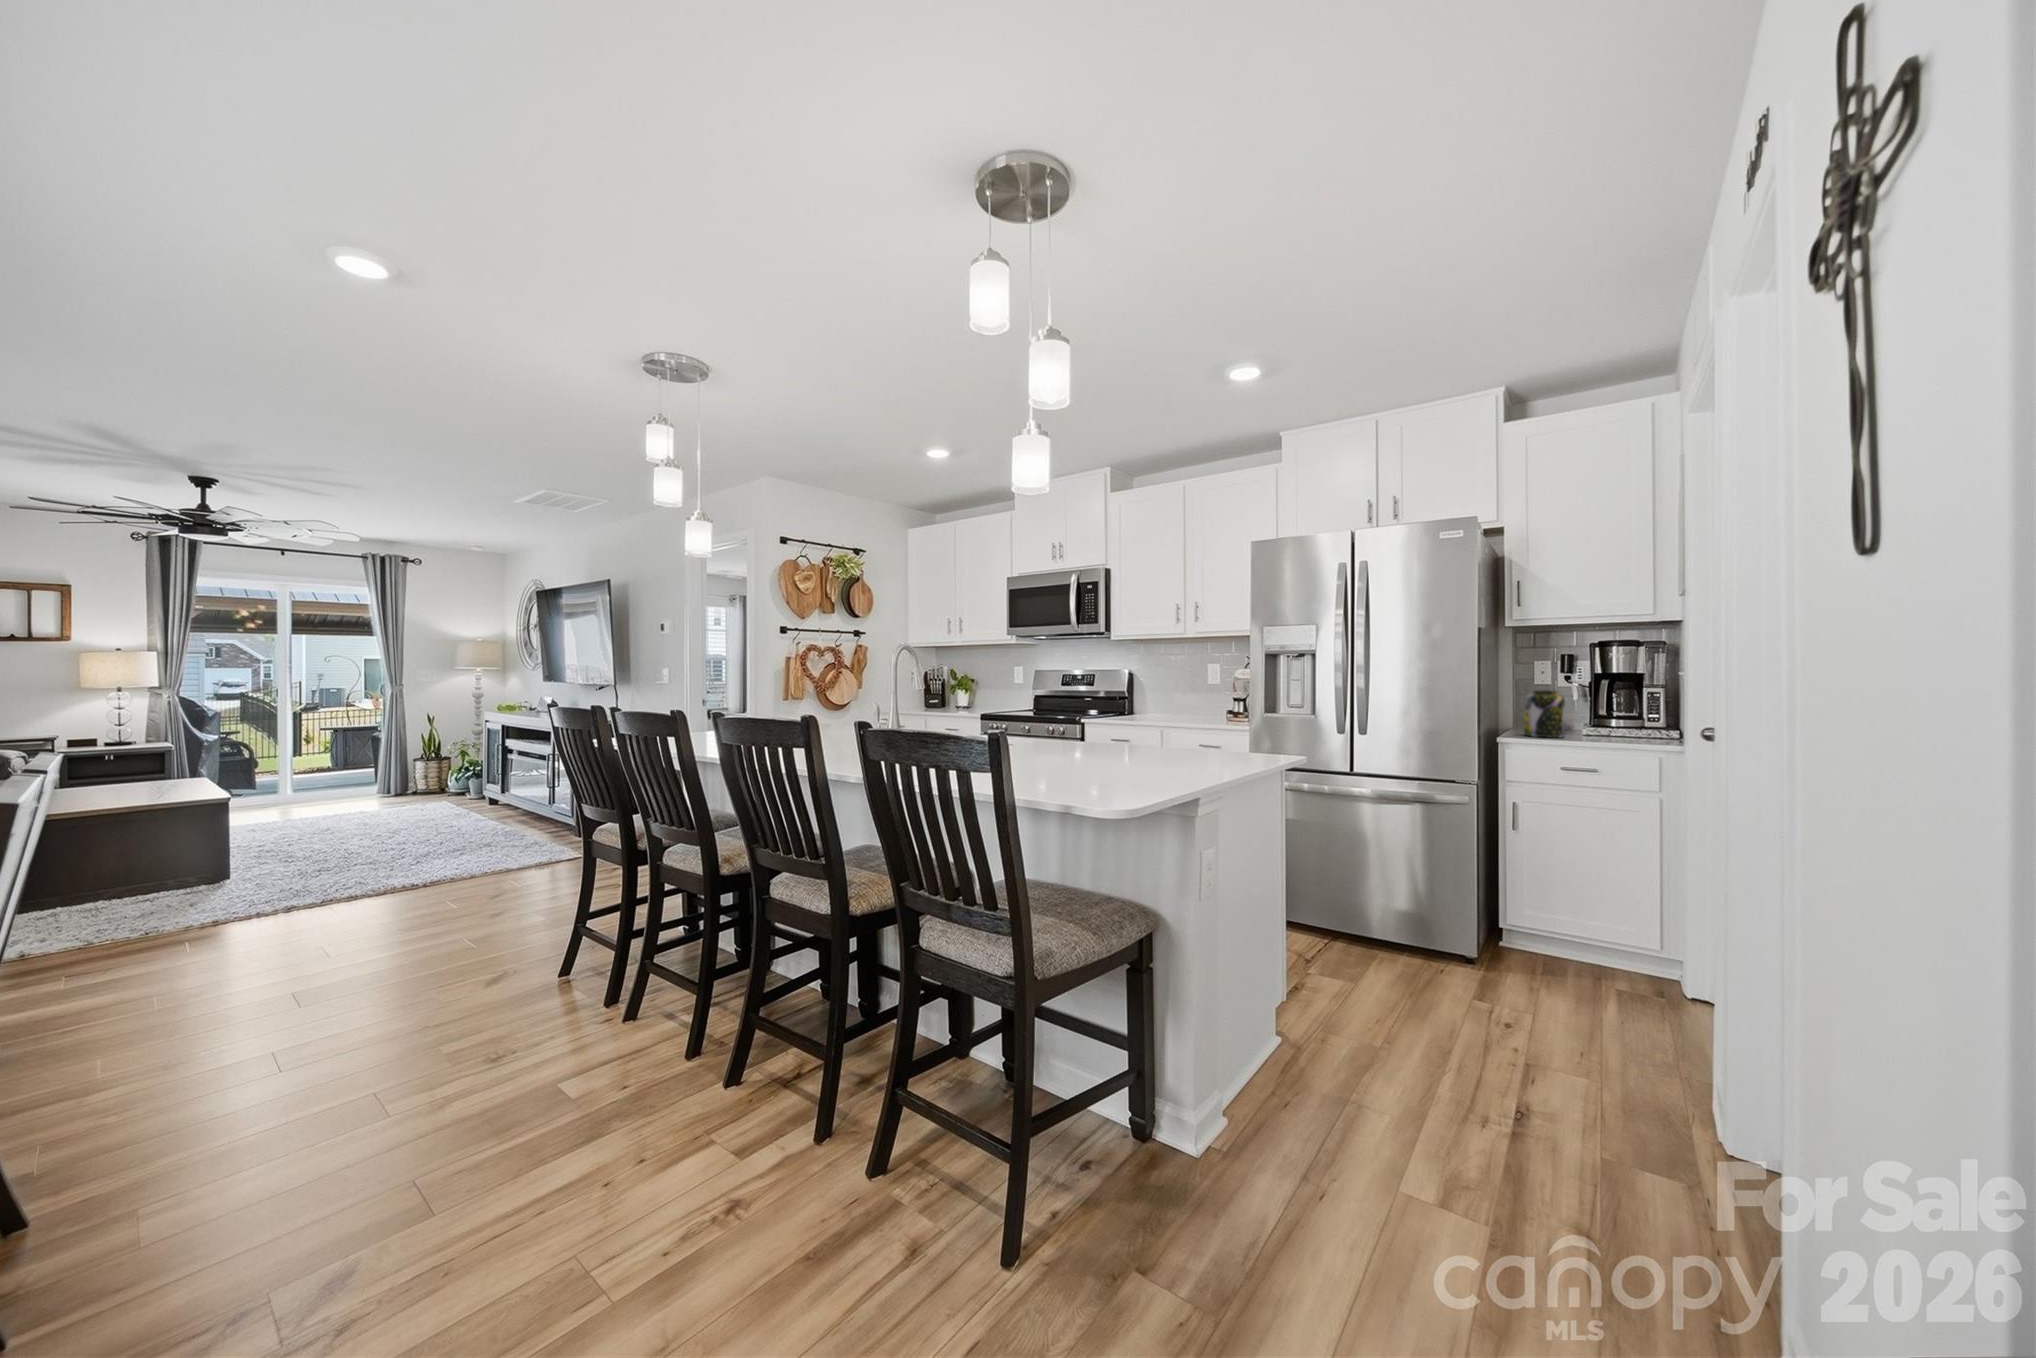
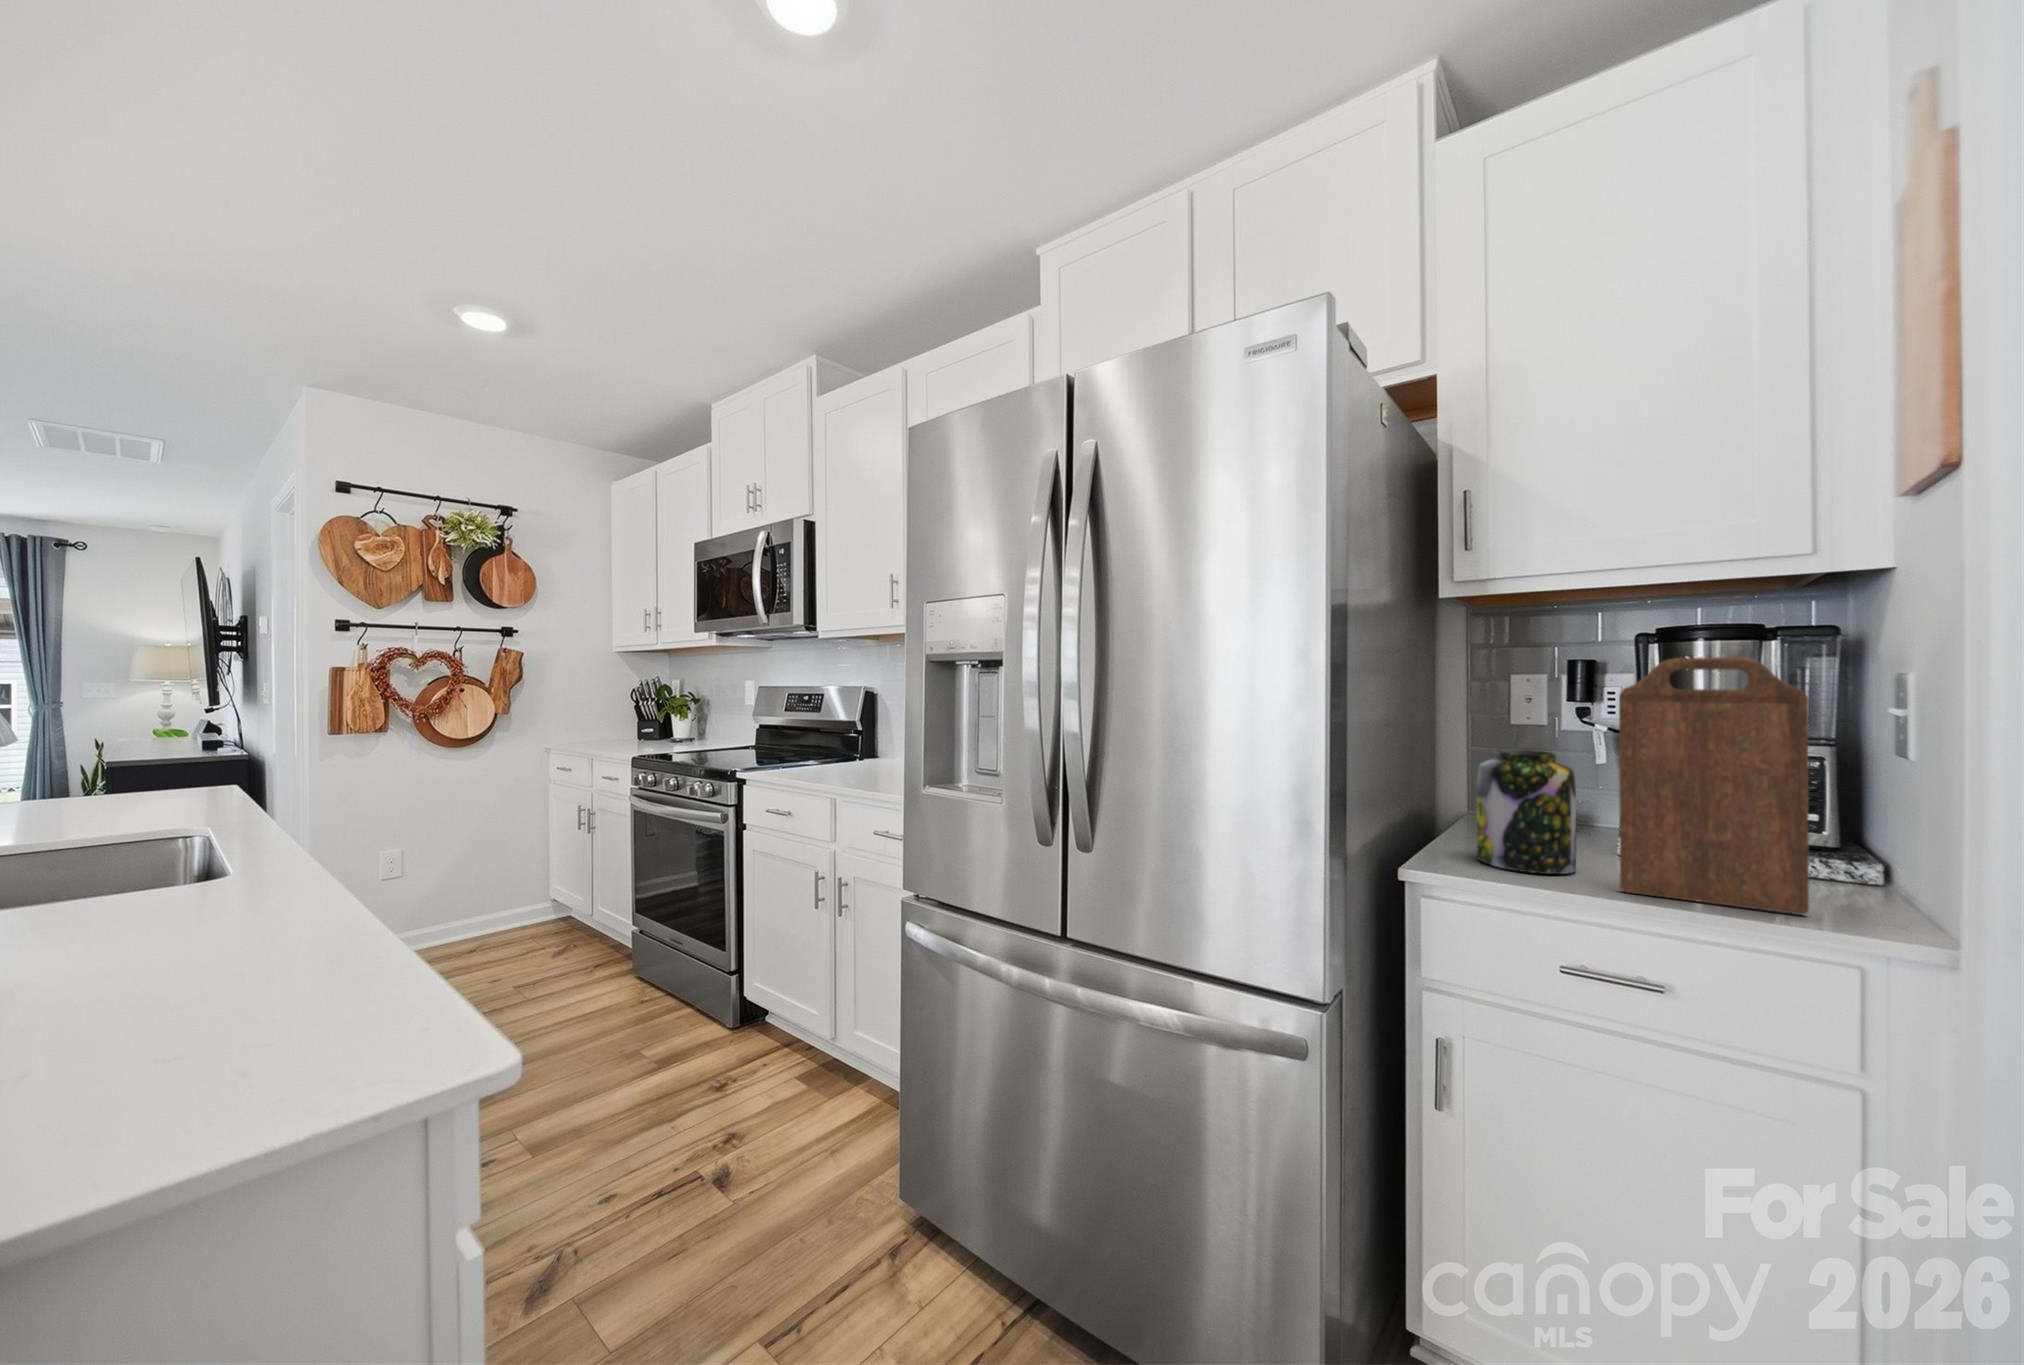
cutting board: none [1581,653,1645,743] -> present [1619,657,1809,914]

